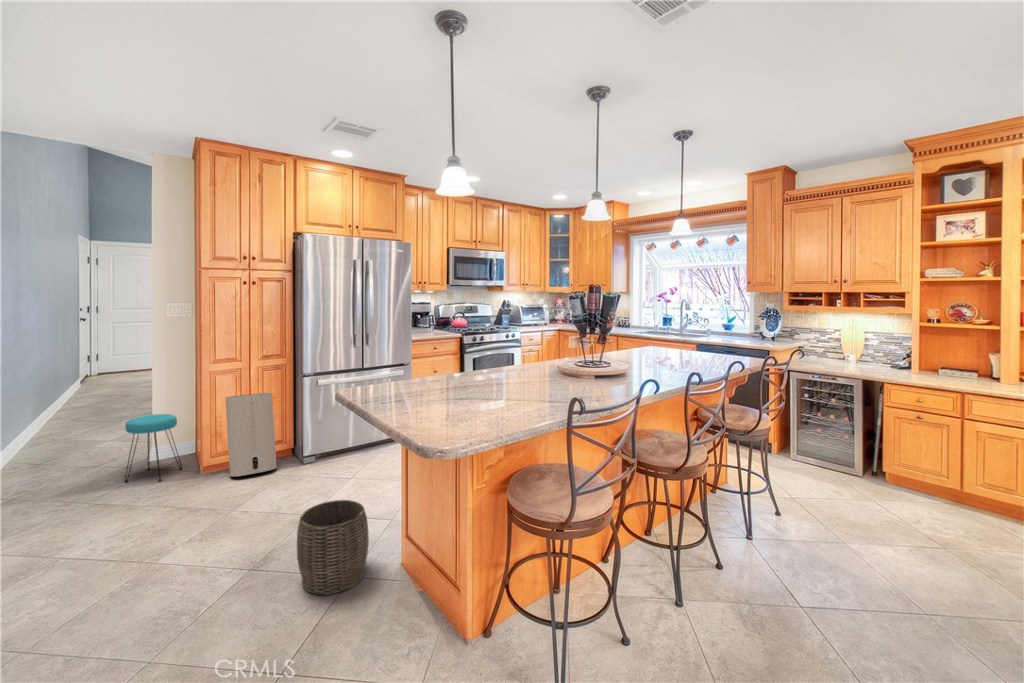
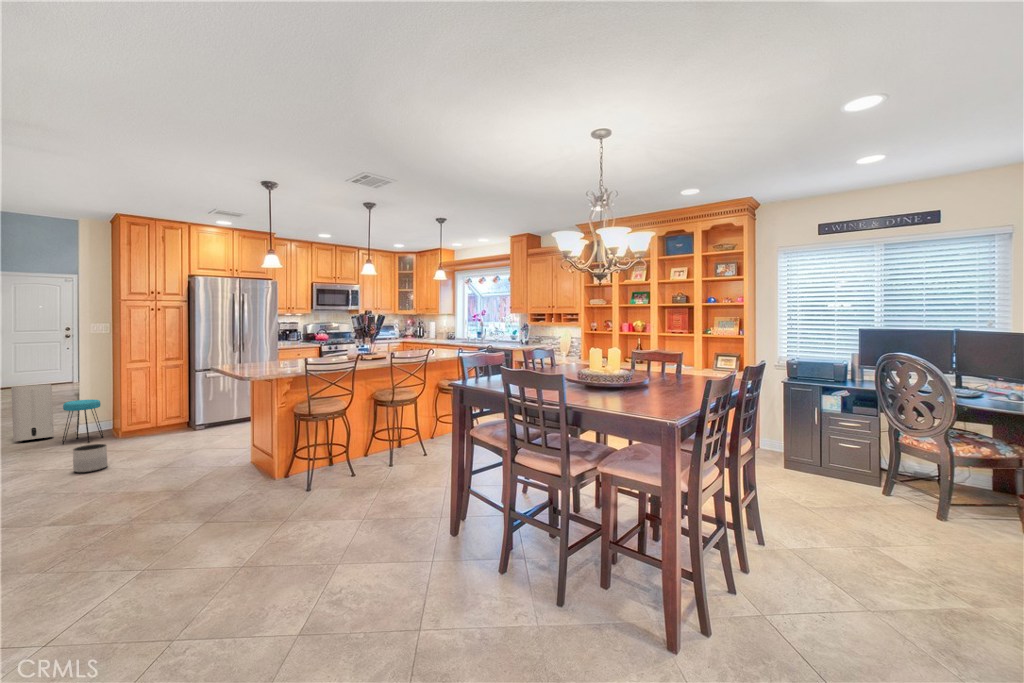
air purifier: present [225,393,277,477] -> present [11,384,54,442]
woven basket: present [297,500,369,595] -> none [190,429,232,473]
planter: none [107,513,166,572] -> present [73,444,107,473]

